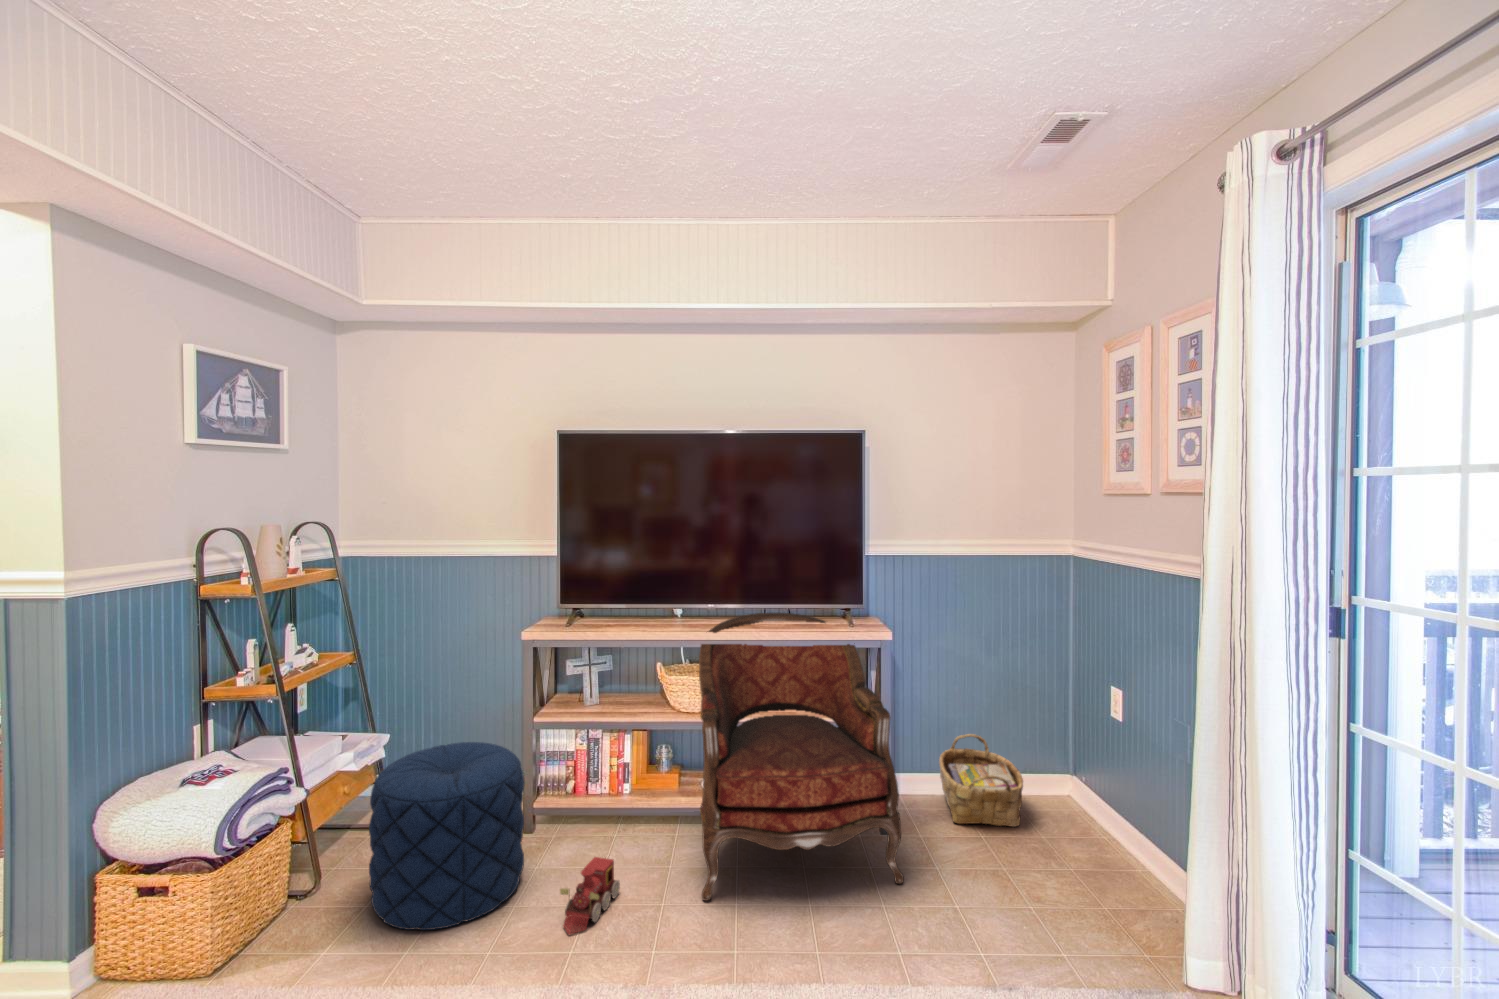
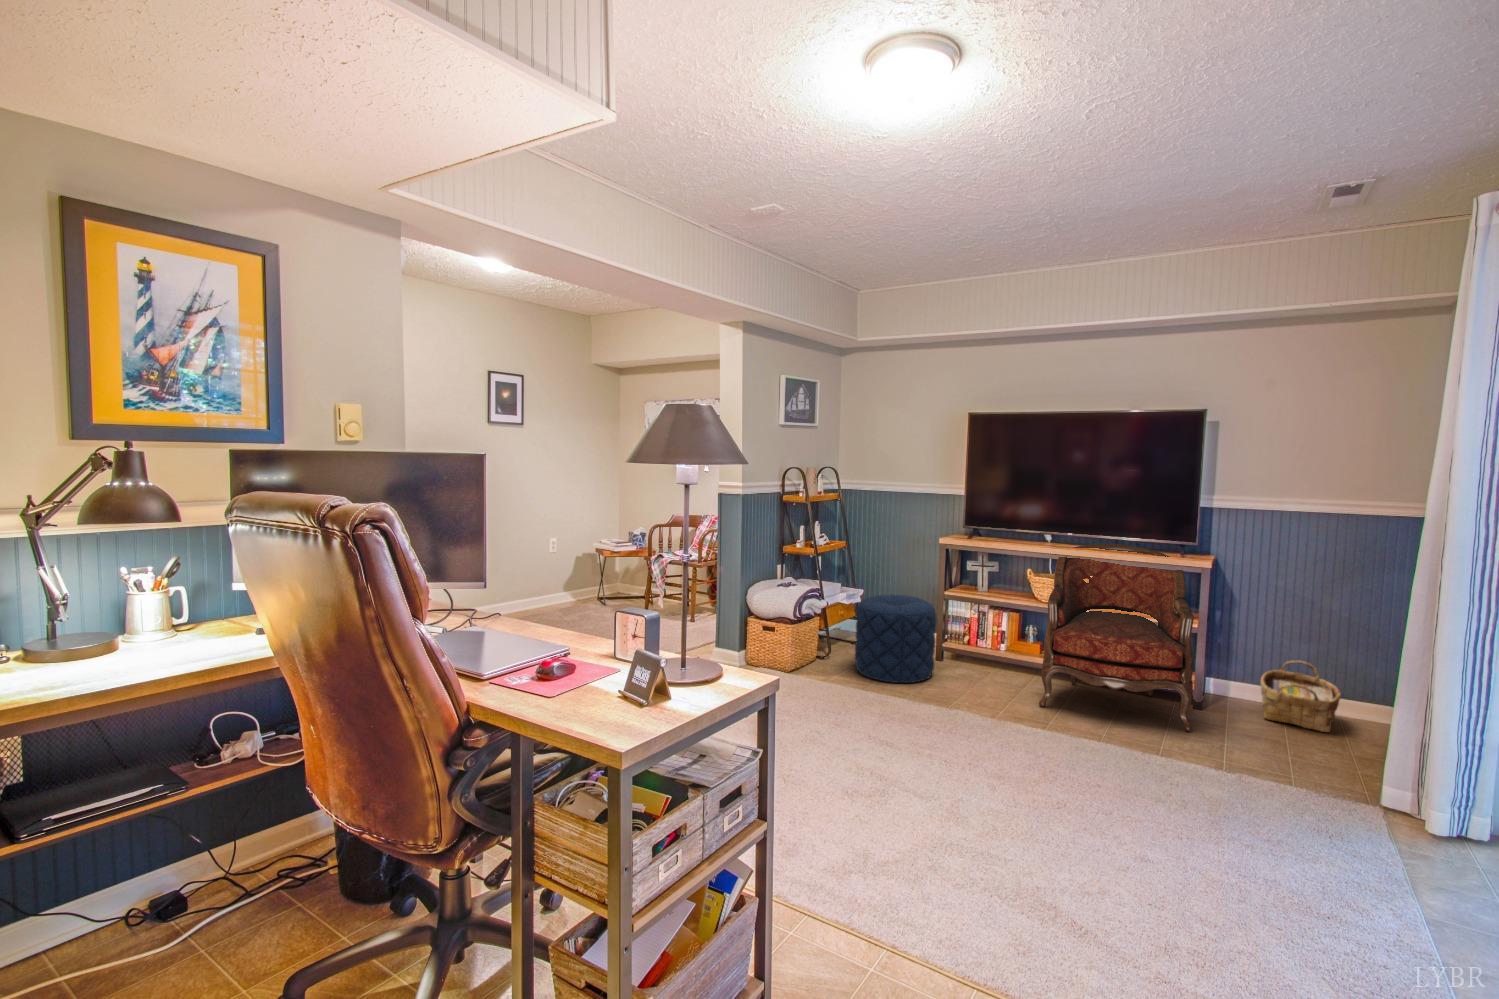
toy train: present [560,857,620,934] -> none [952,669,989,699]

